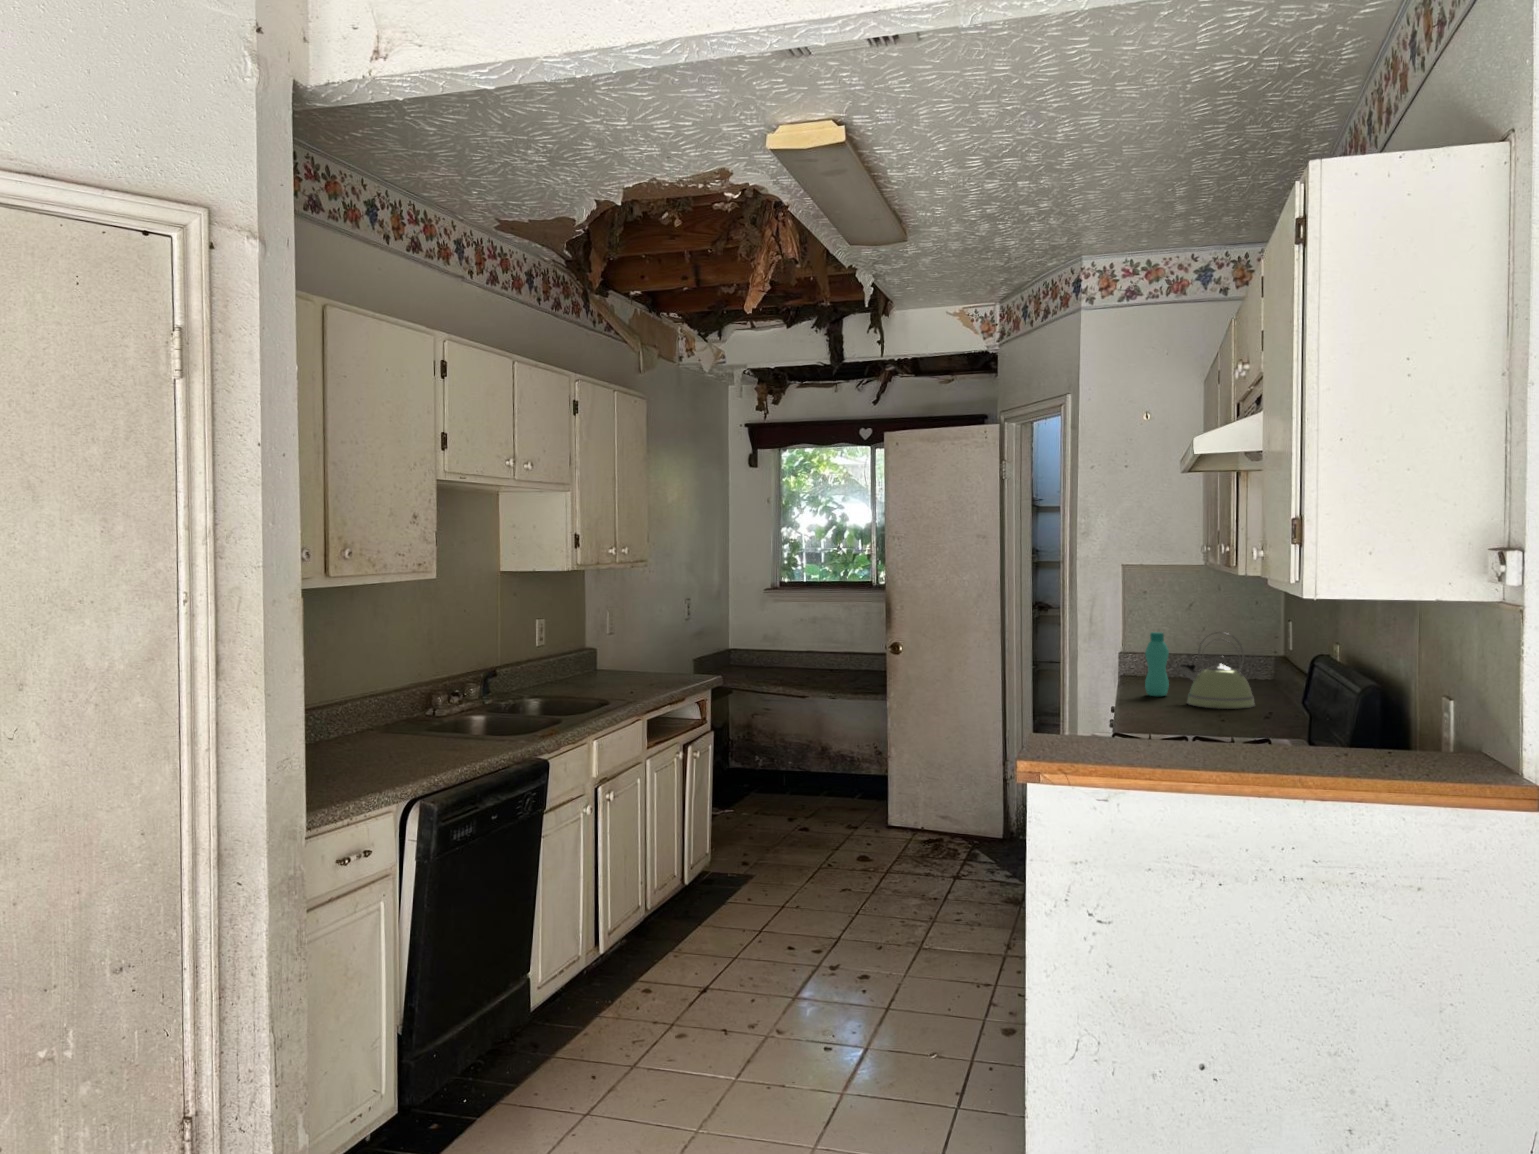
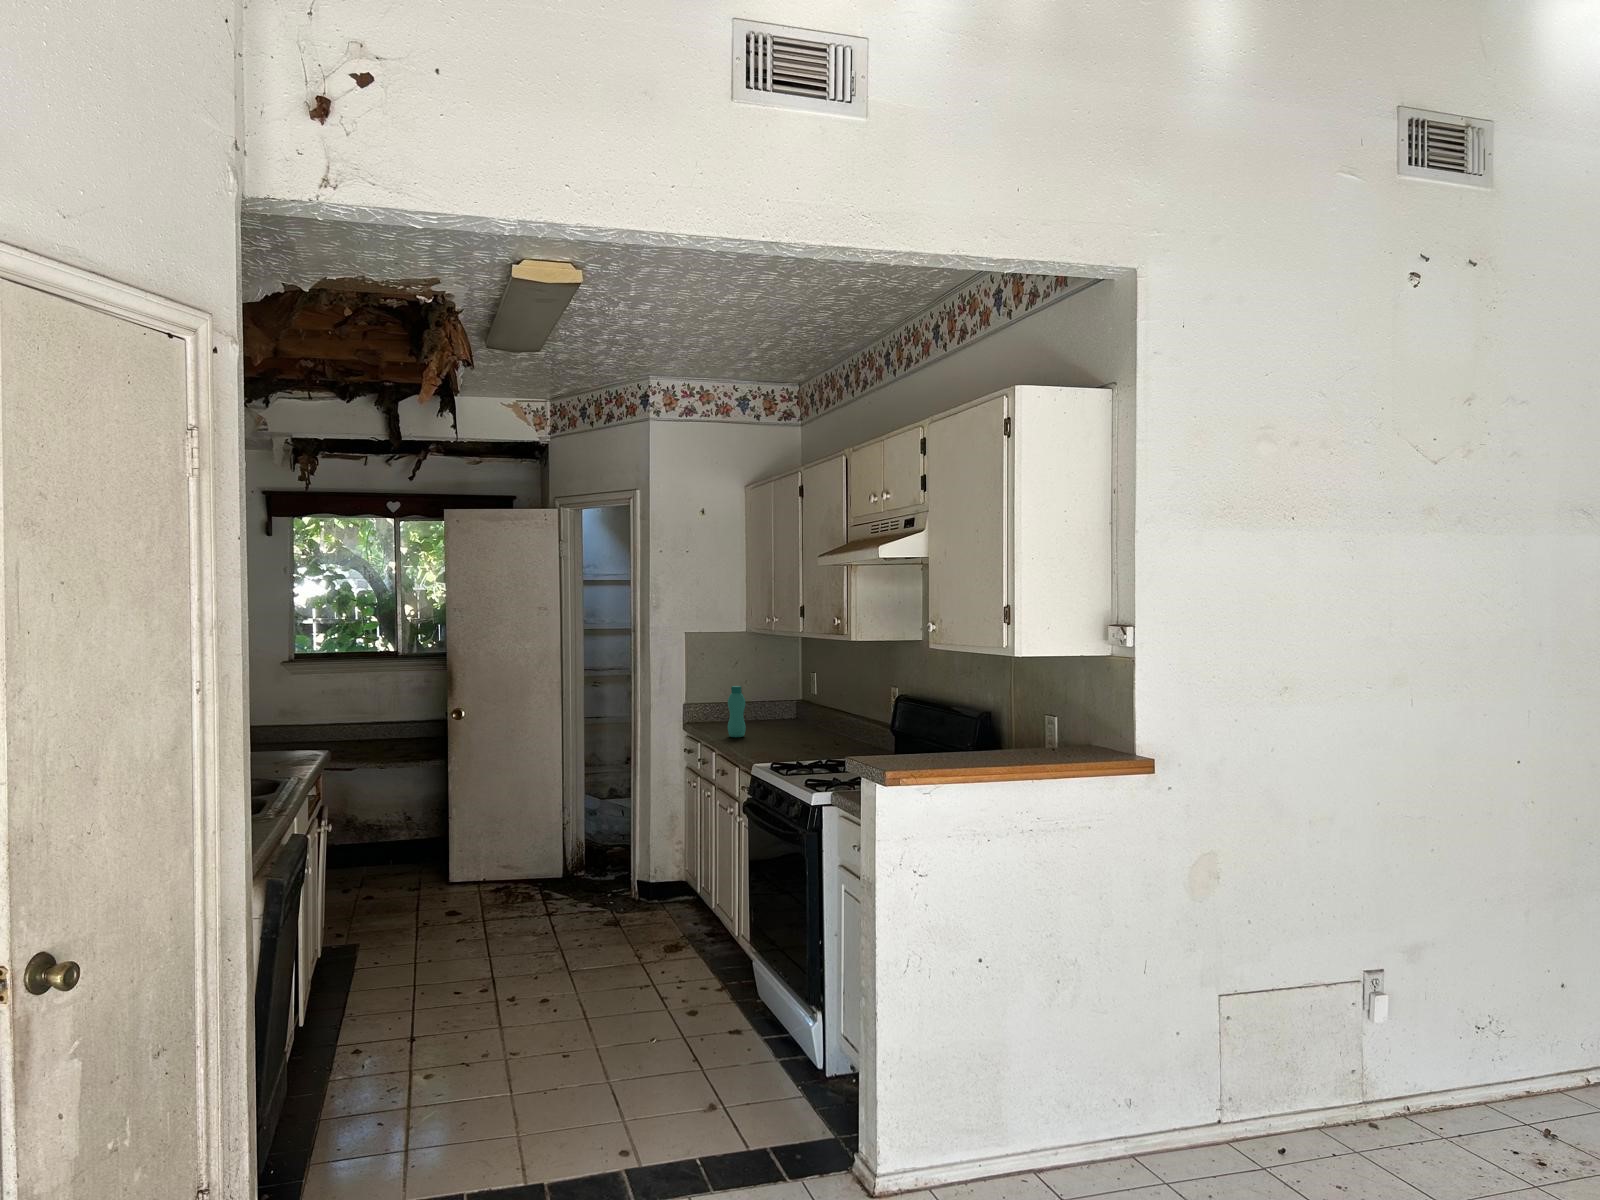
kettle: present [1181,632,1255,709] -> none [762,683,818,743]

